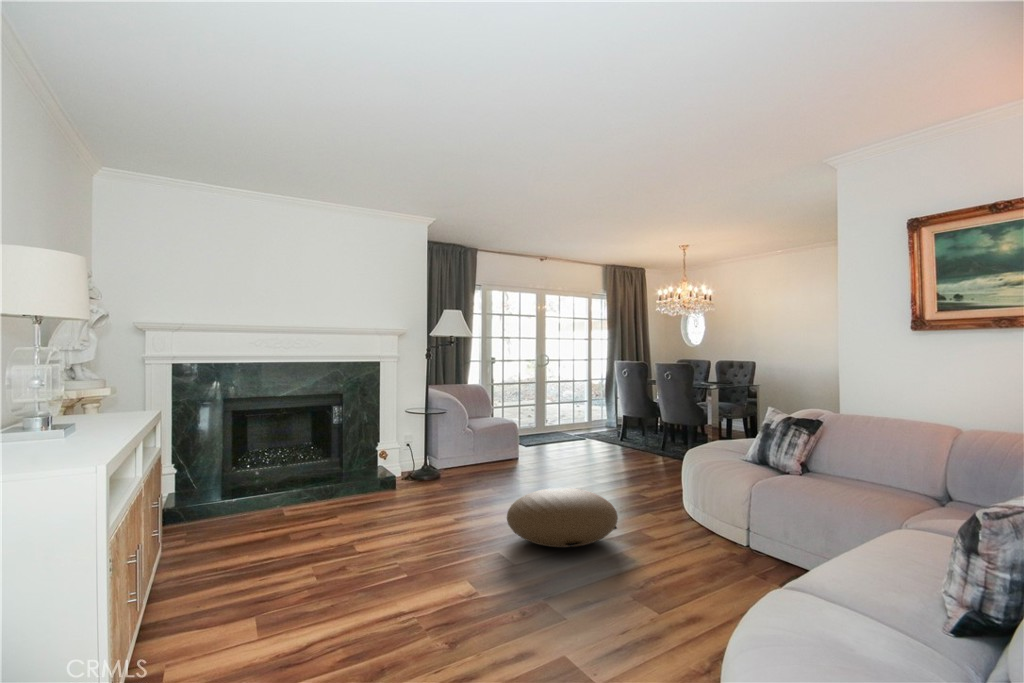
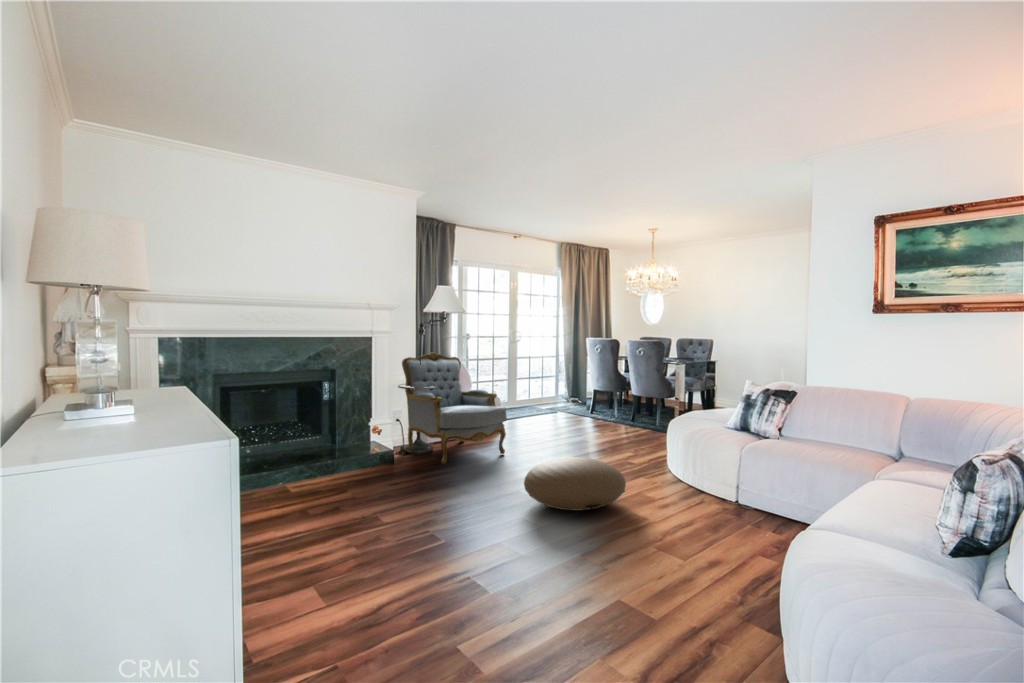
armchair: none [412,377,514,491] -> present [402,353,507,464]

